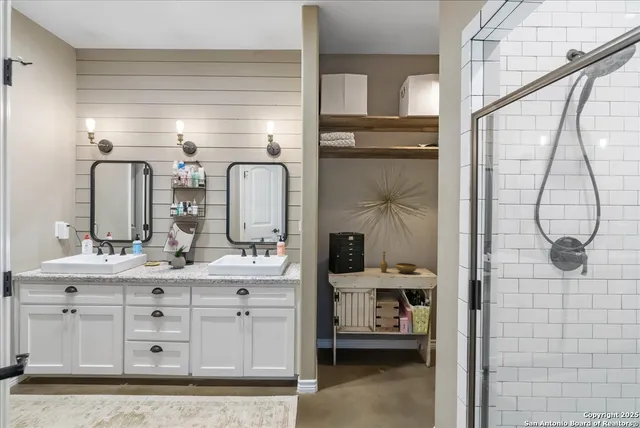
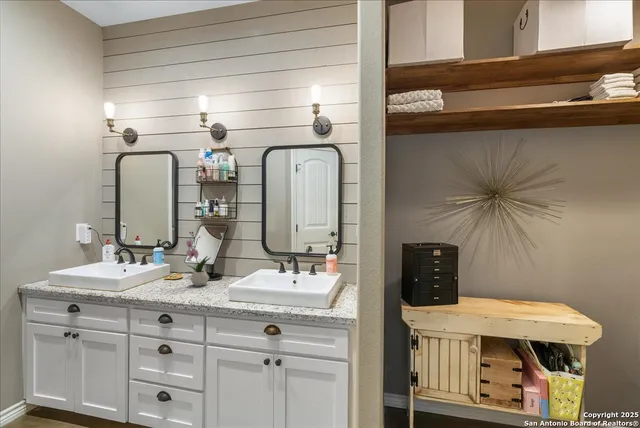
decorative bowl: present [380,251,417,273] -> none [486,274,555,314]

